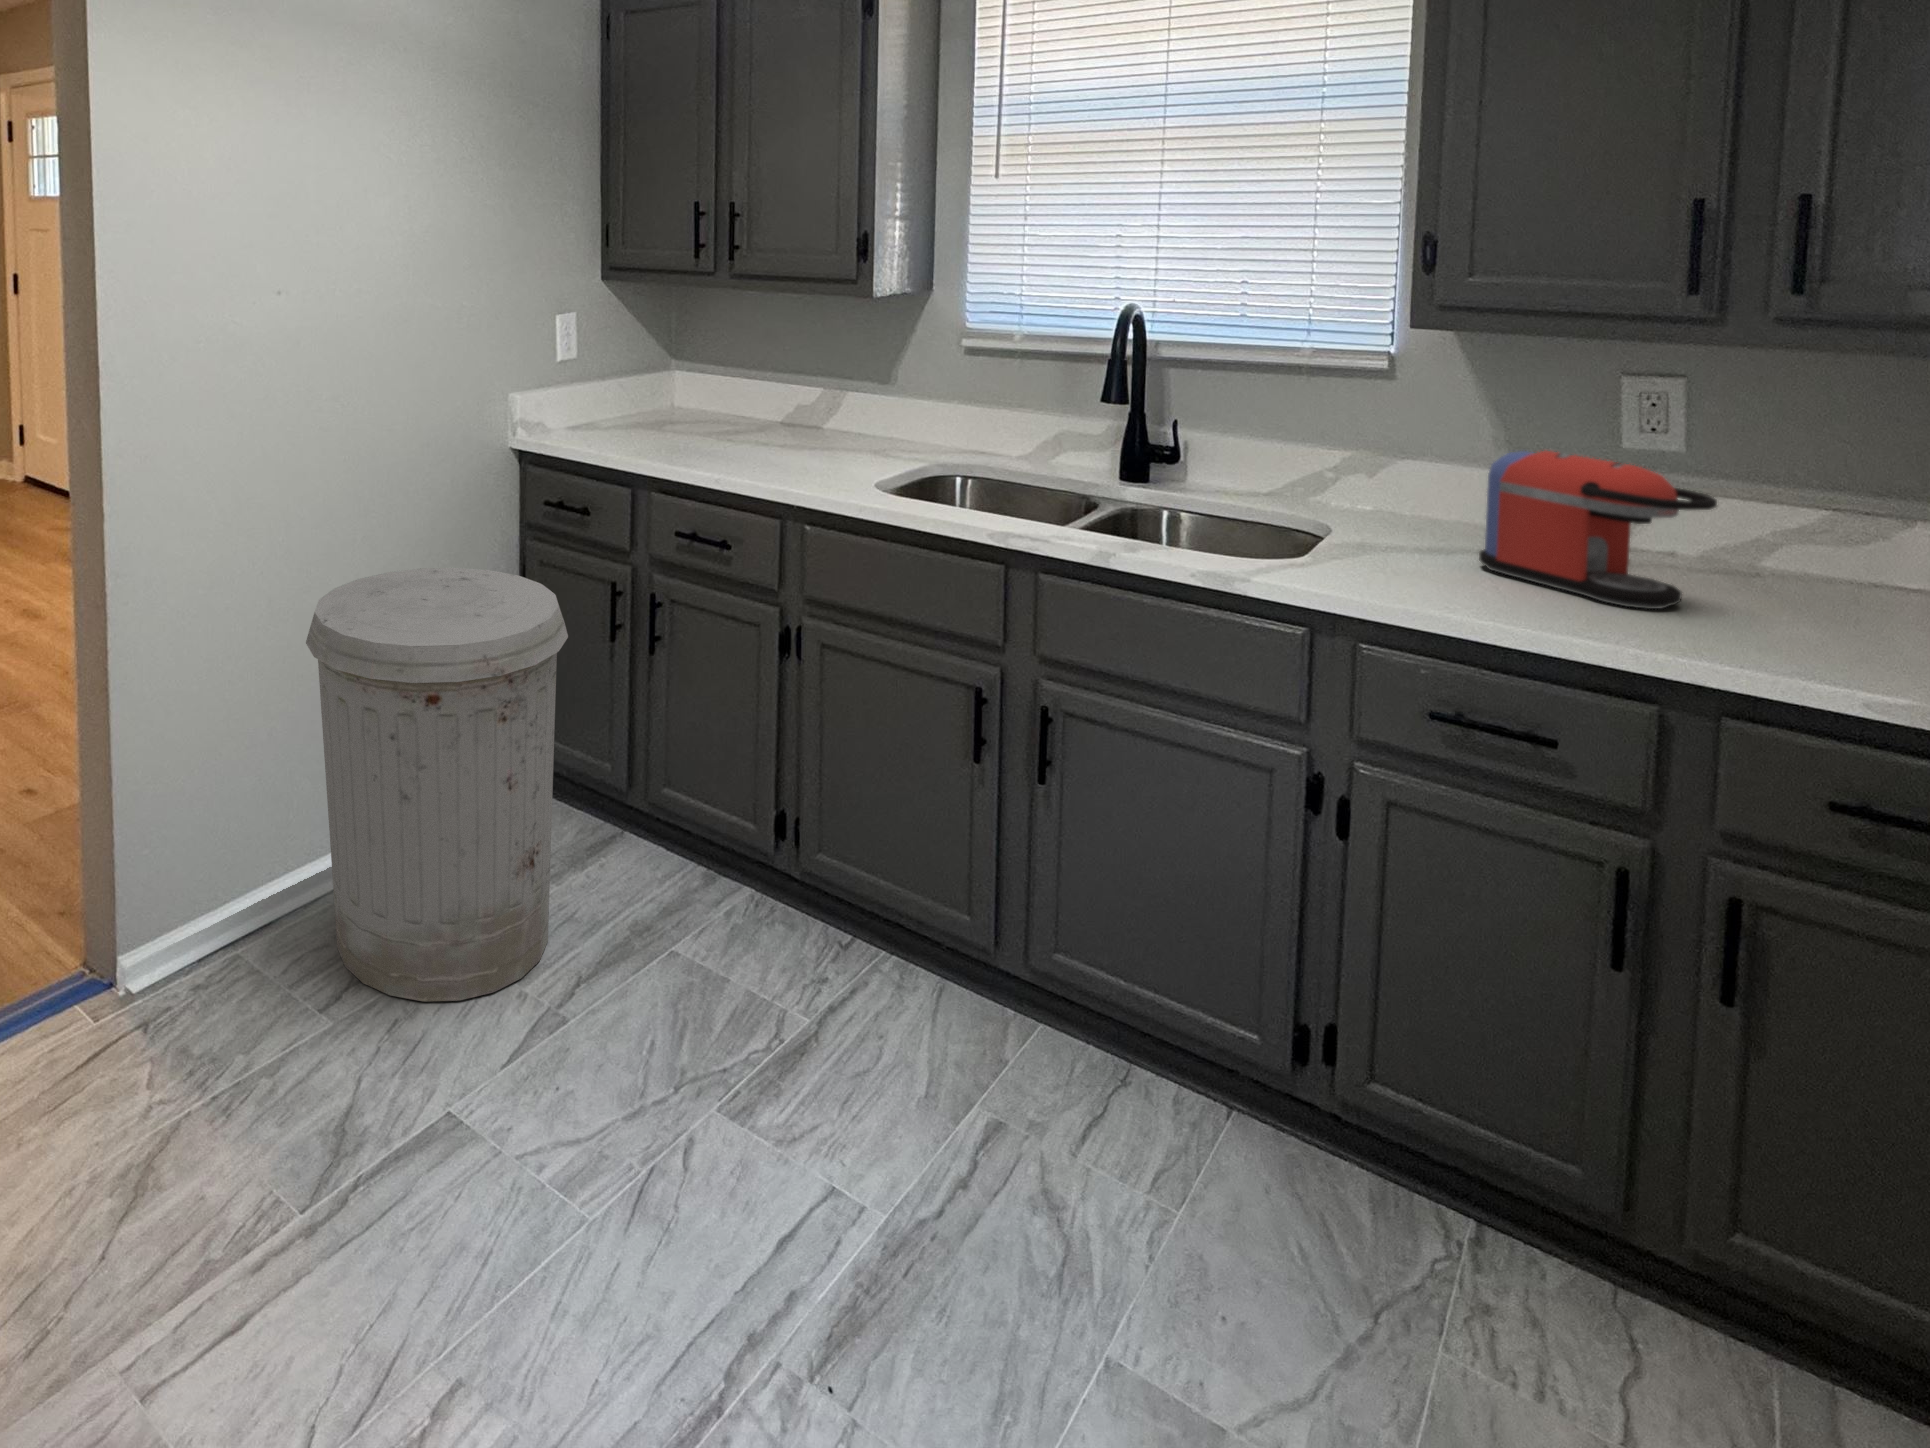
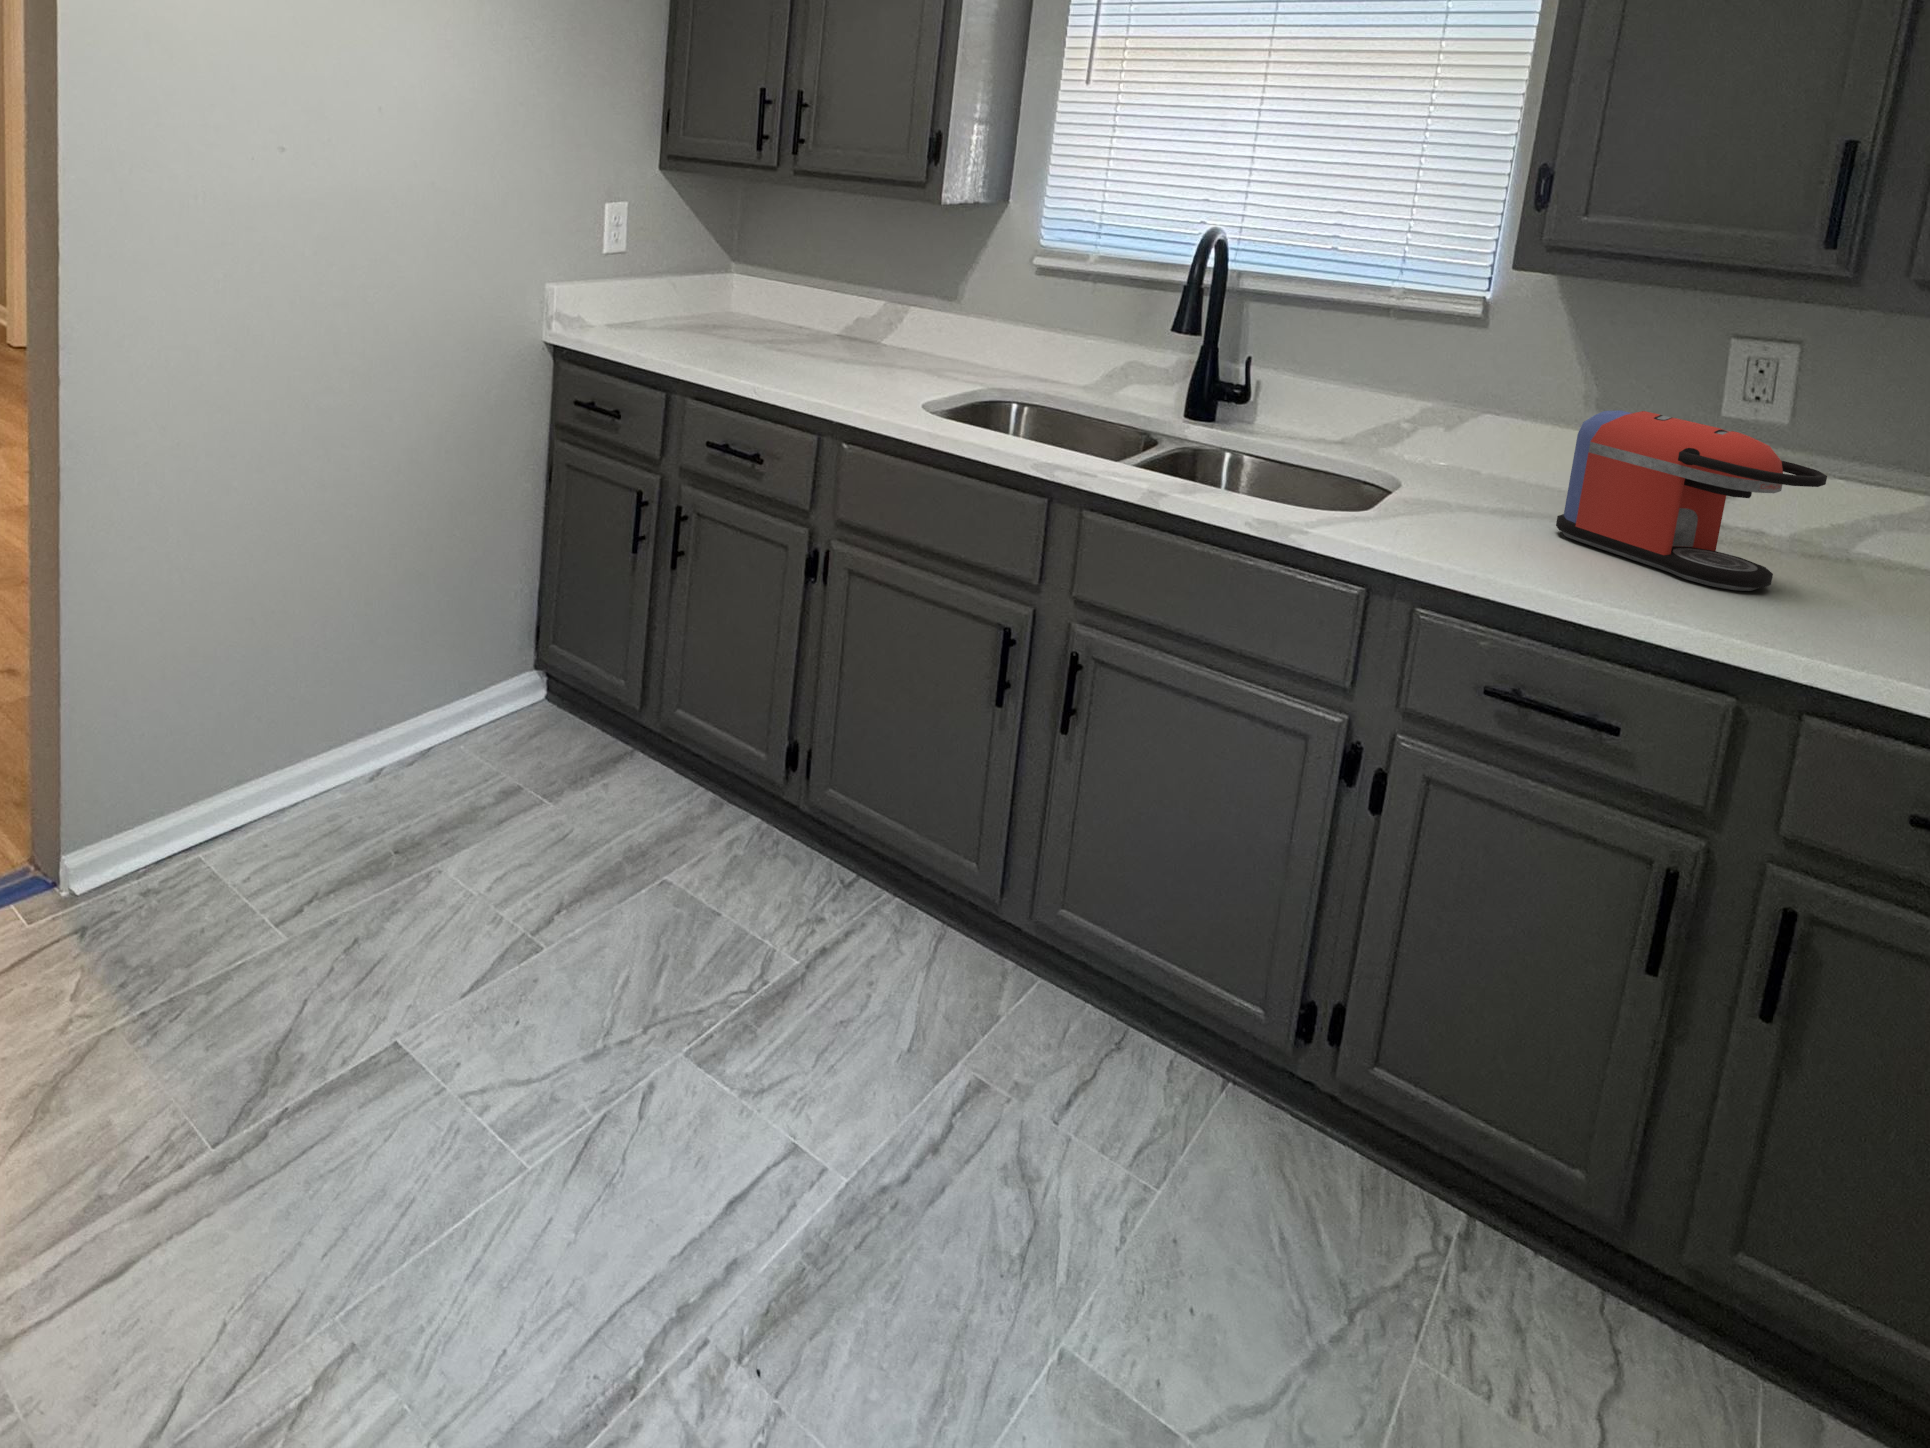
trash can: present [306,568,568,1002] -> none [287,463,575,921]

